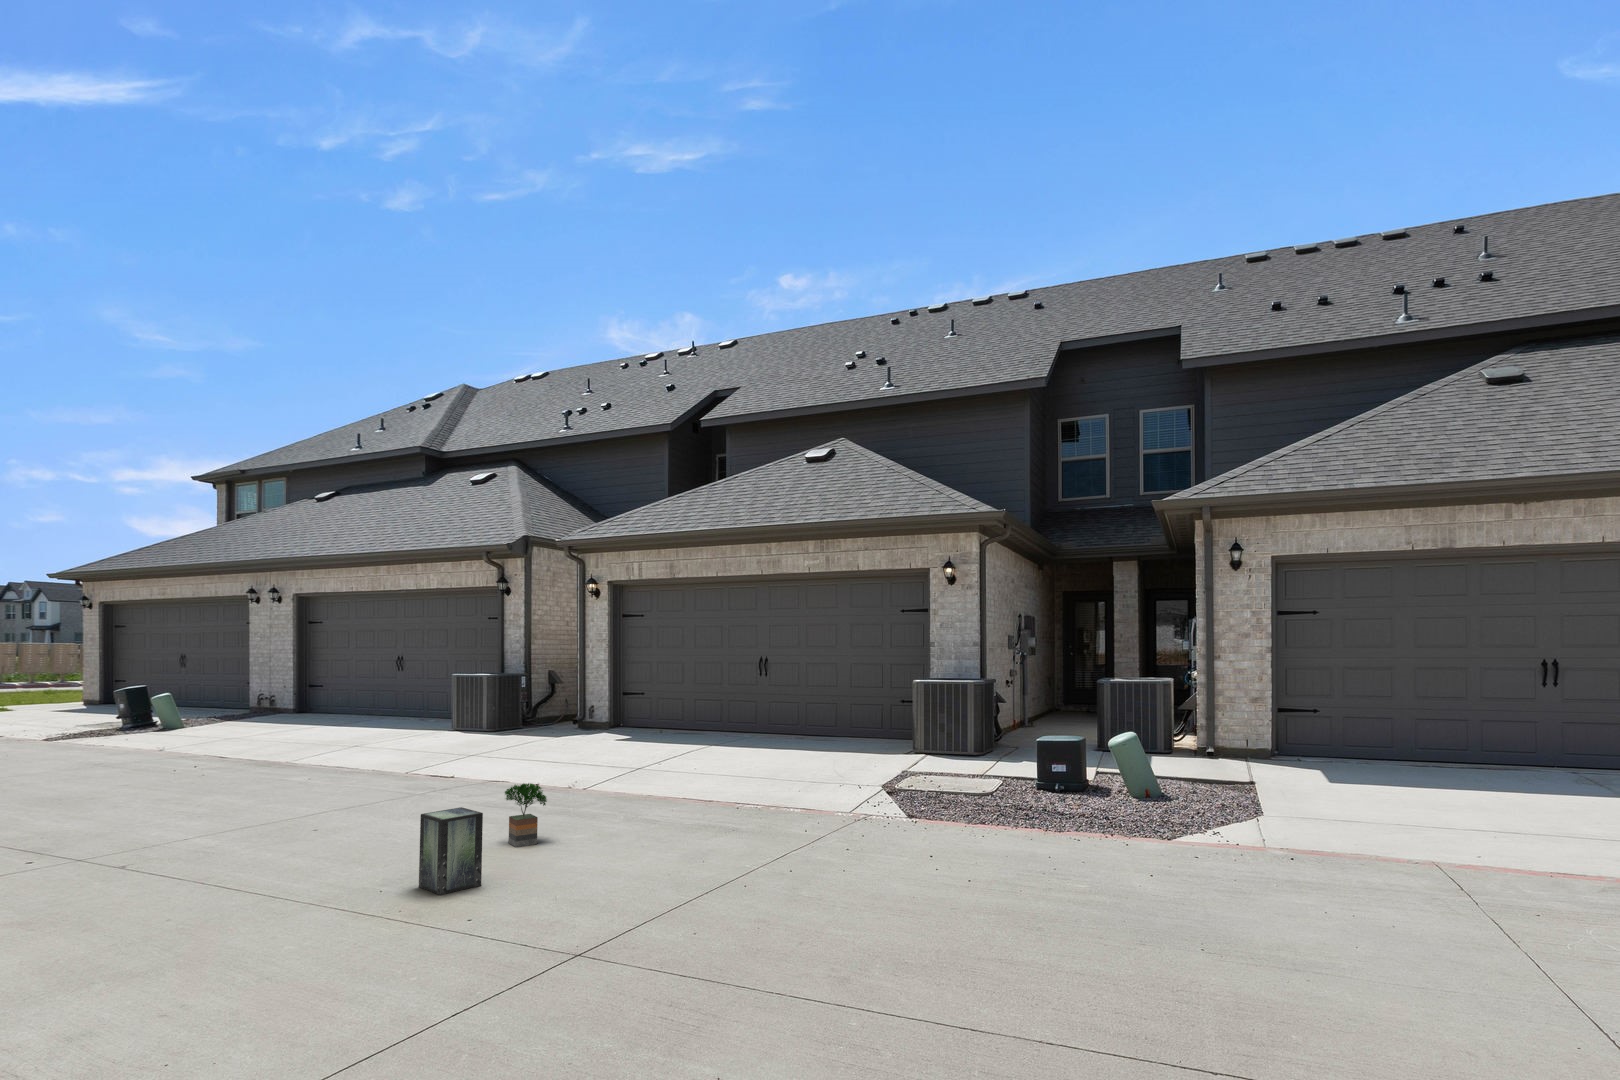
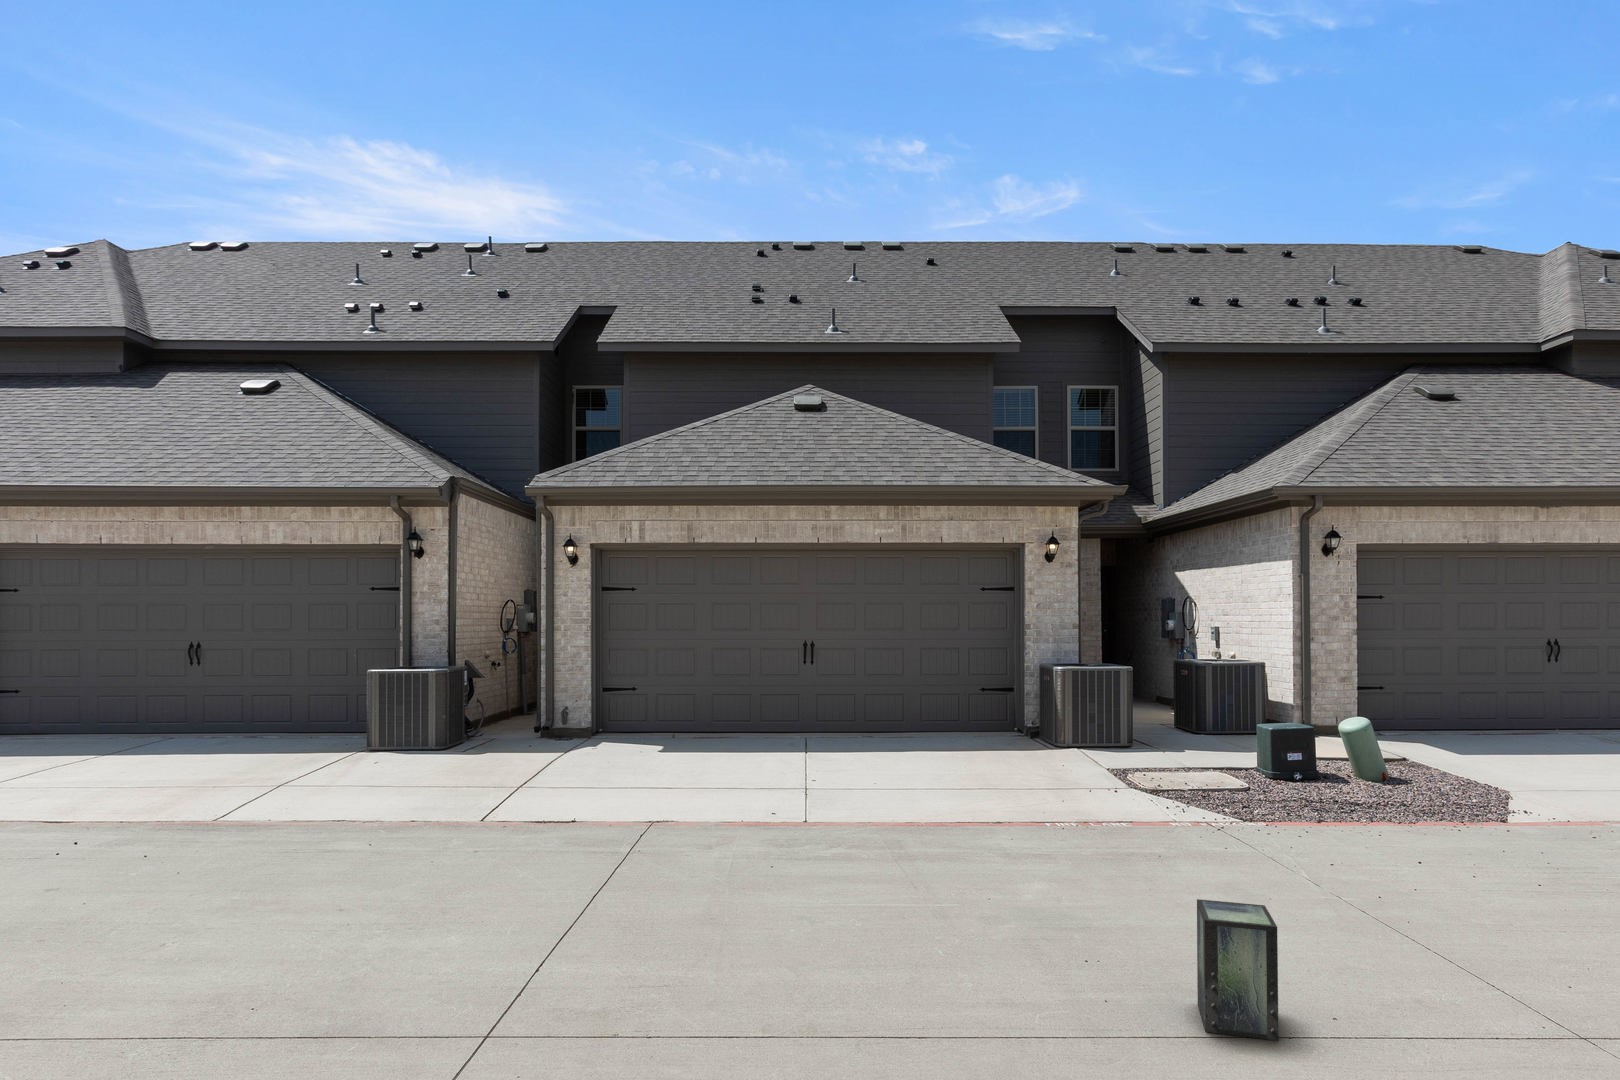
potted tree: present [505,783,547,847] -> none [1043,842,1108,938]

